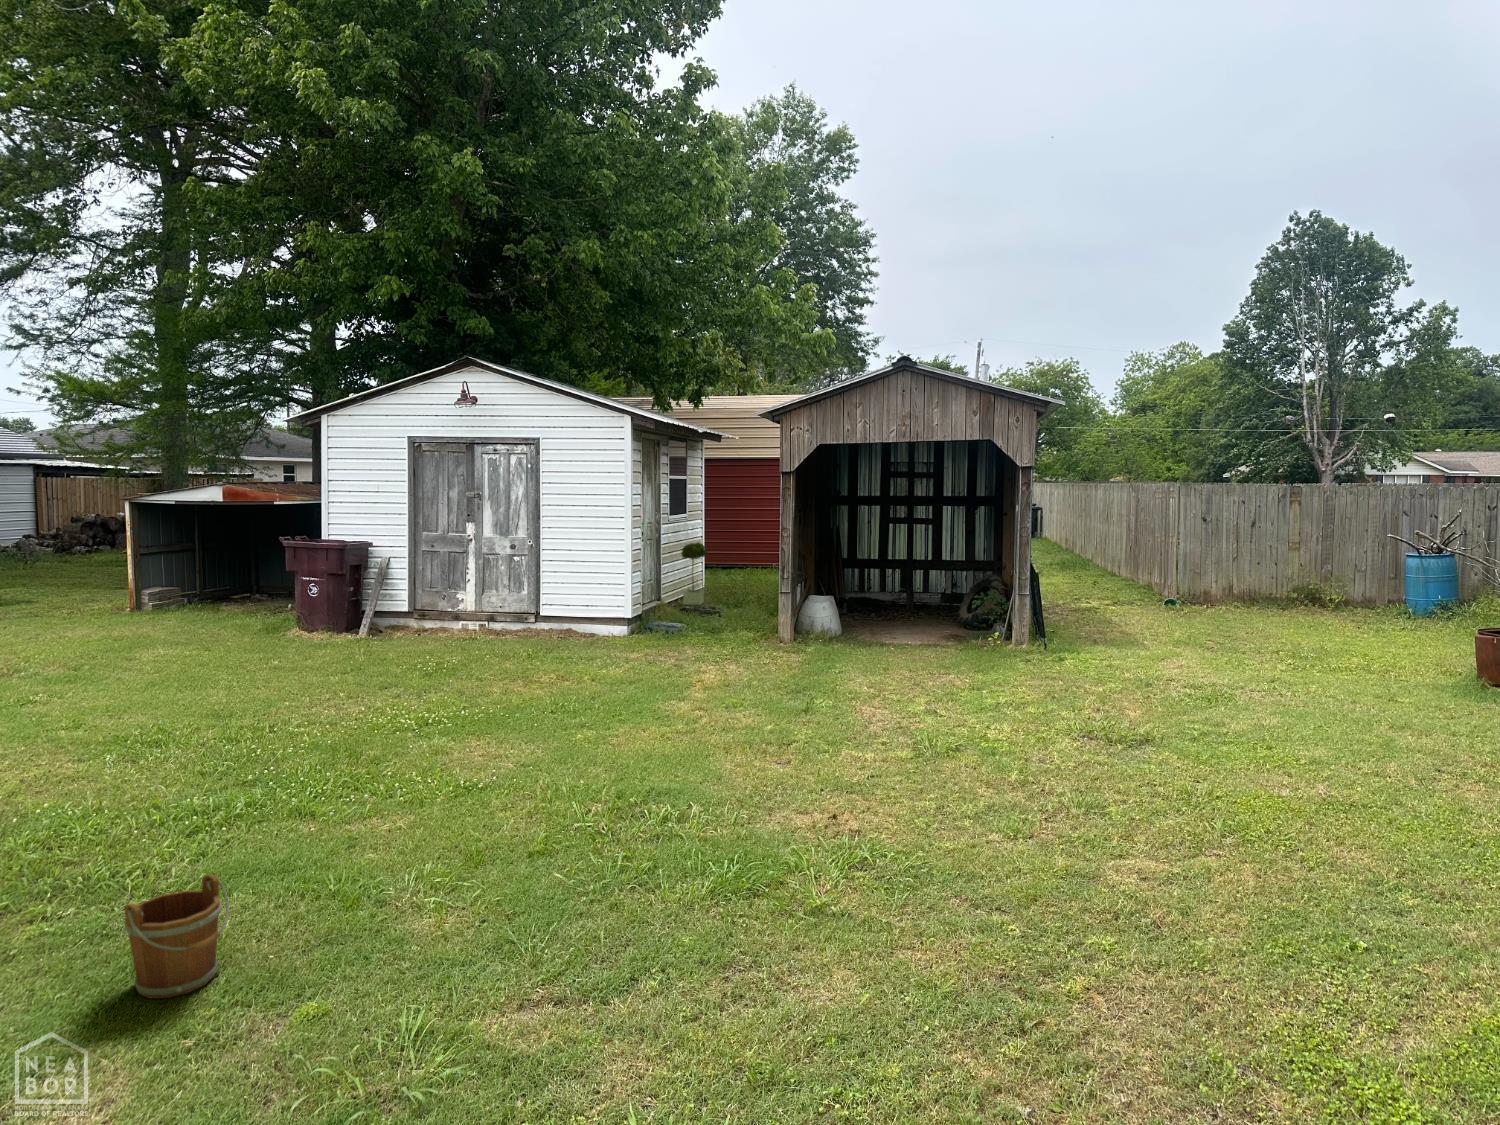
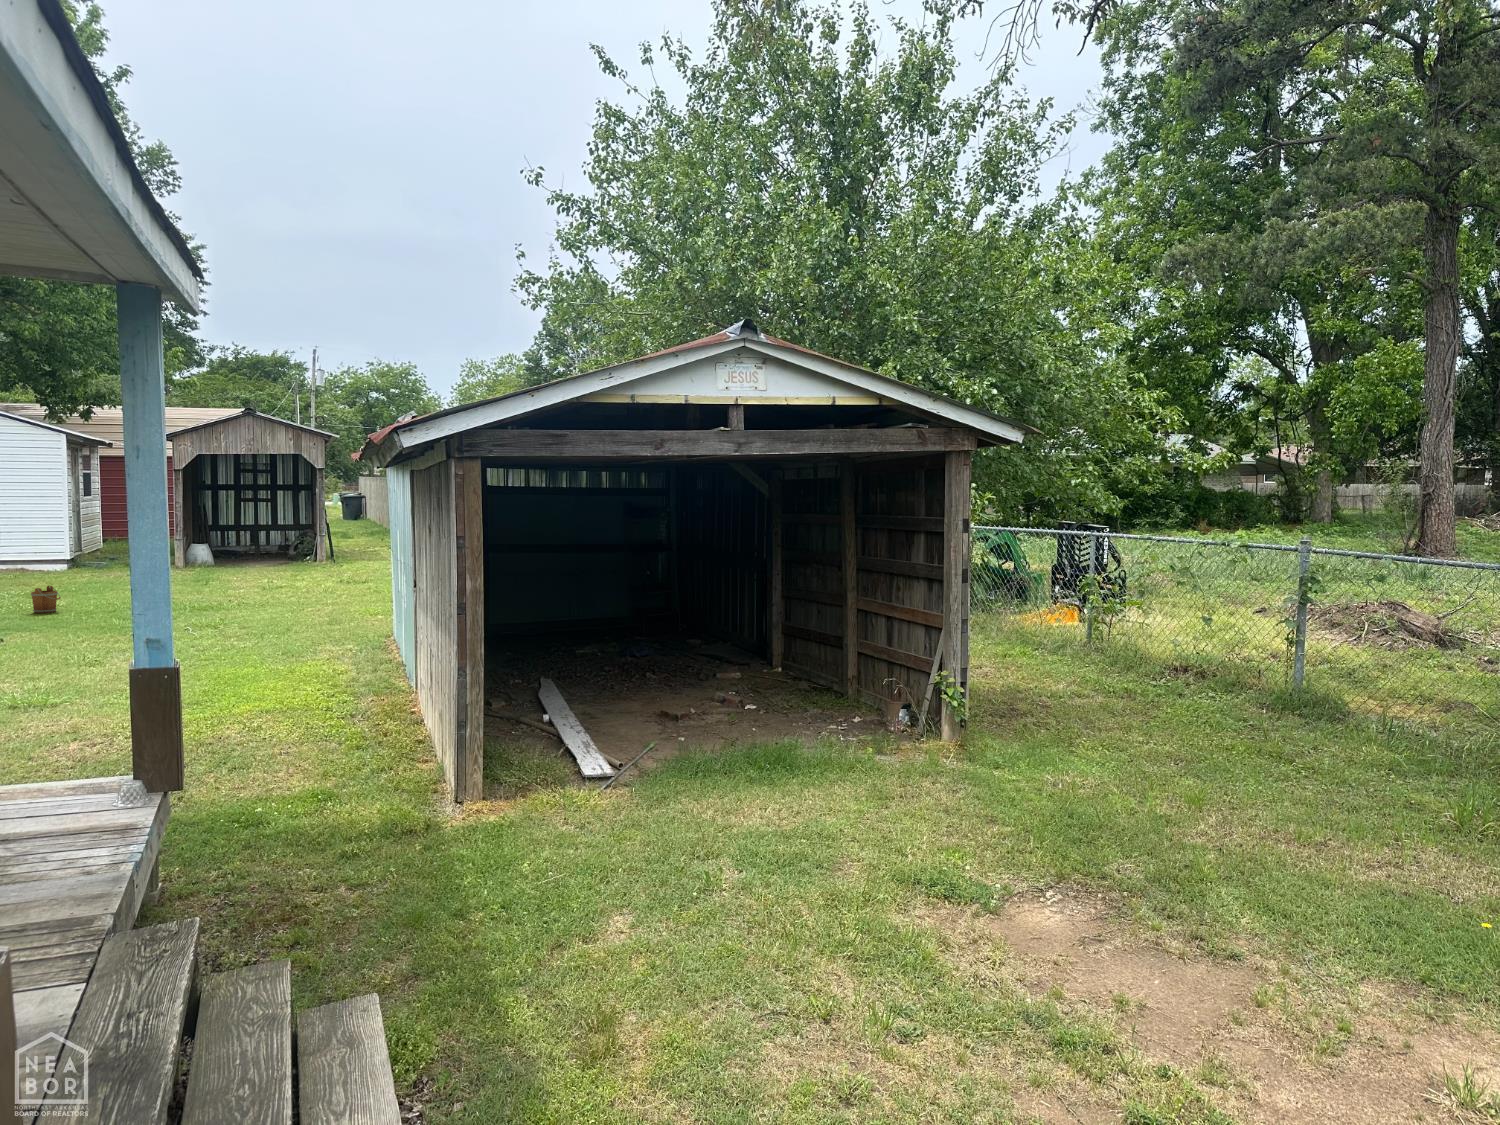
potted tree: present [682,542,707,605] -> none [90,514,111,556]

